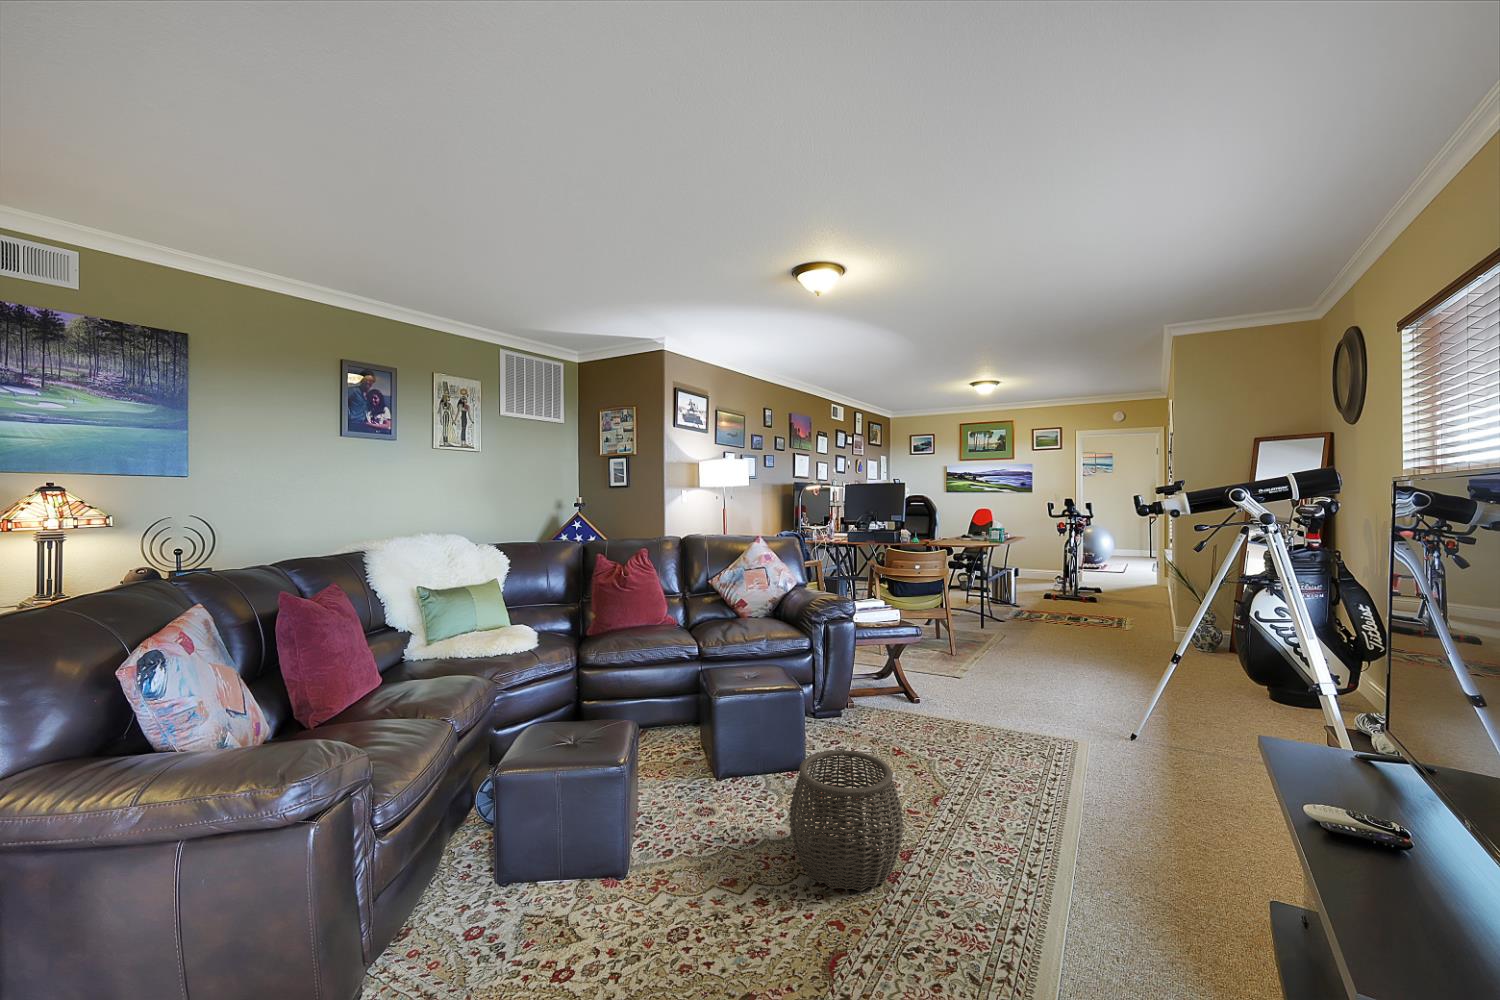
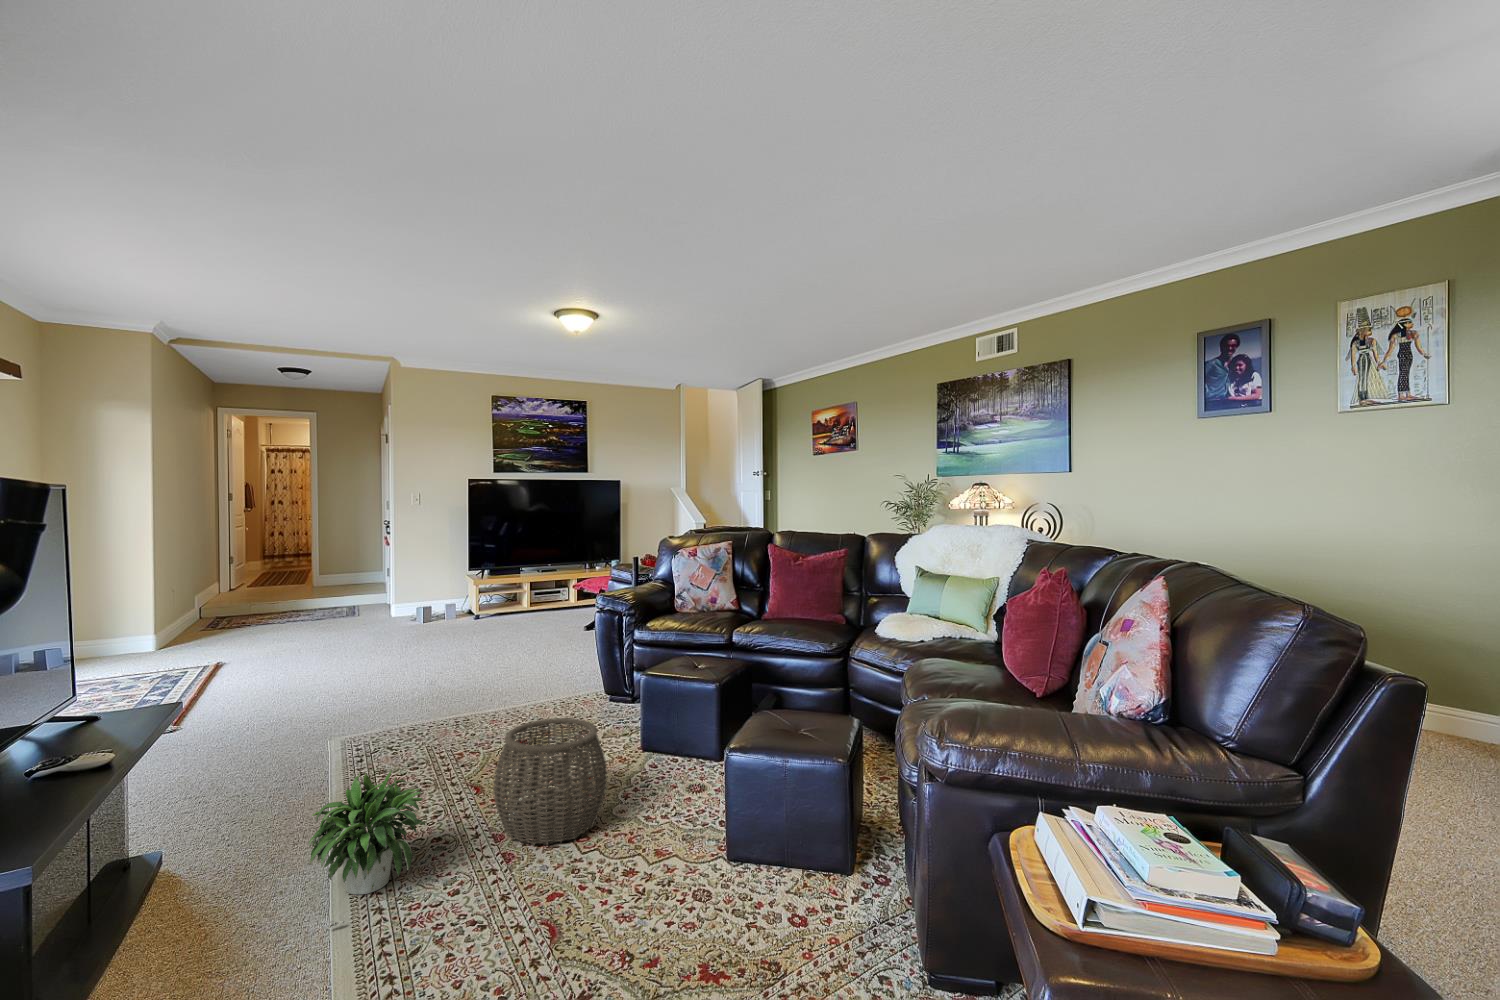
potted plant: none [974,781,1086,915] -> present [308,770,425,929]

